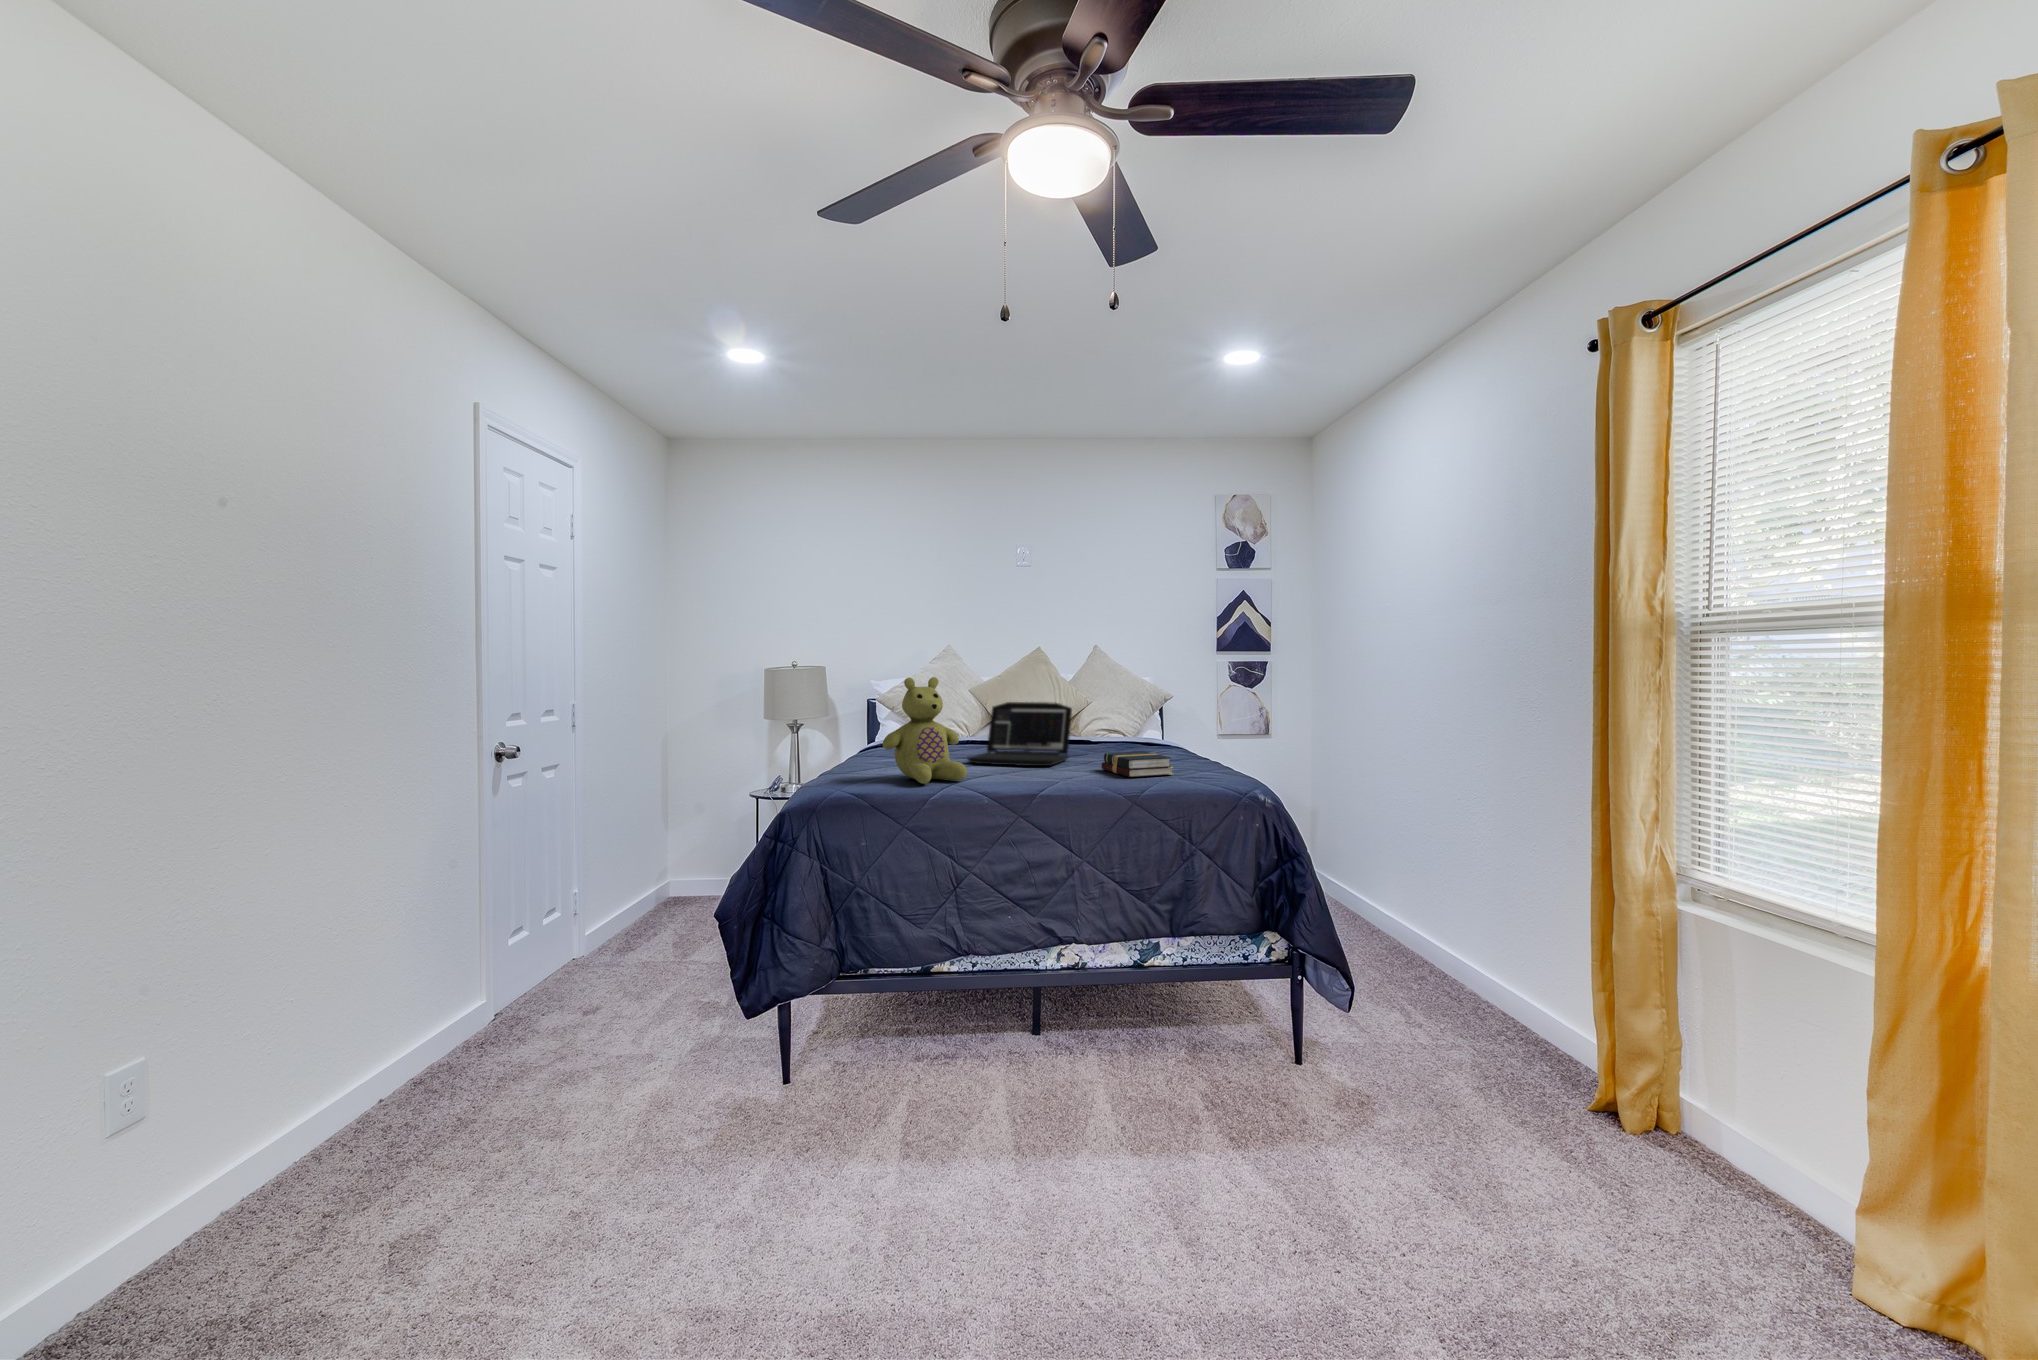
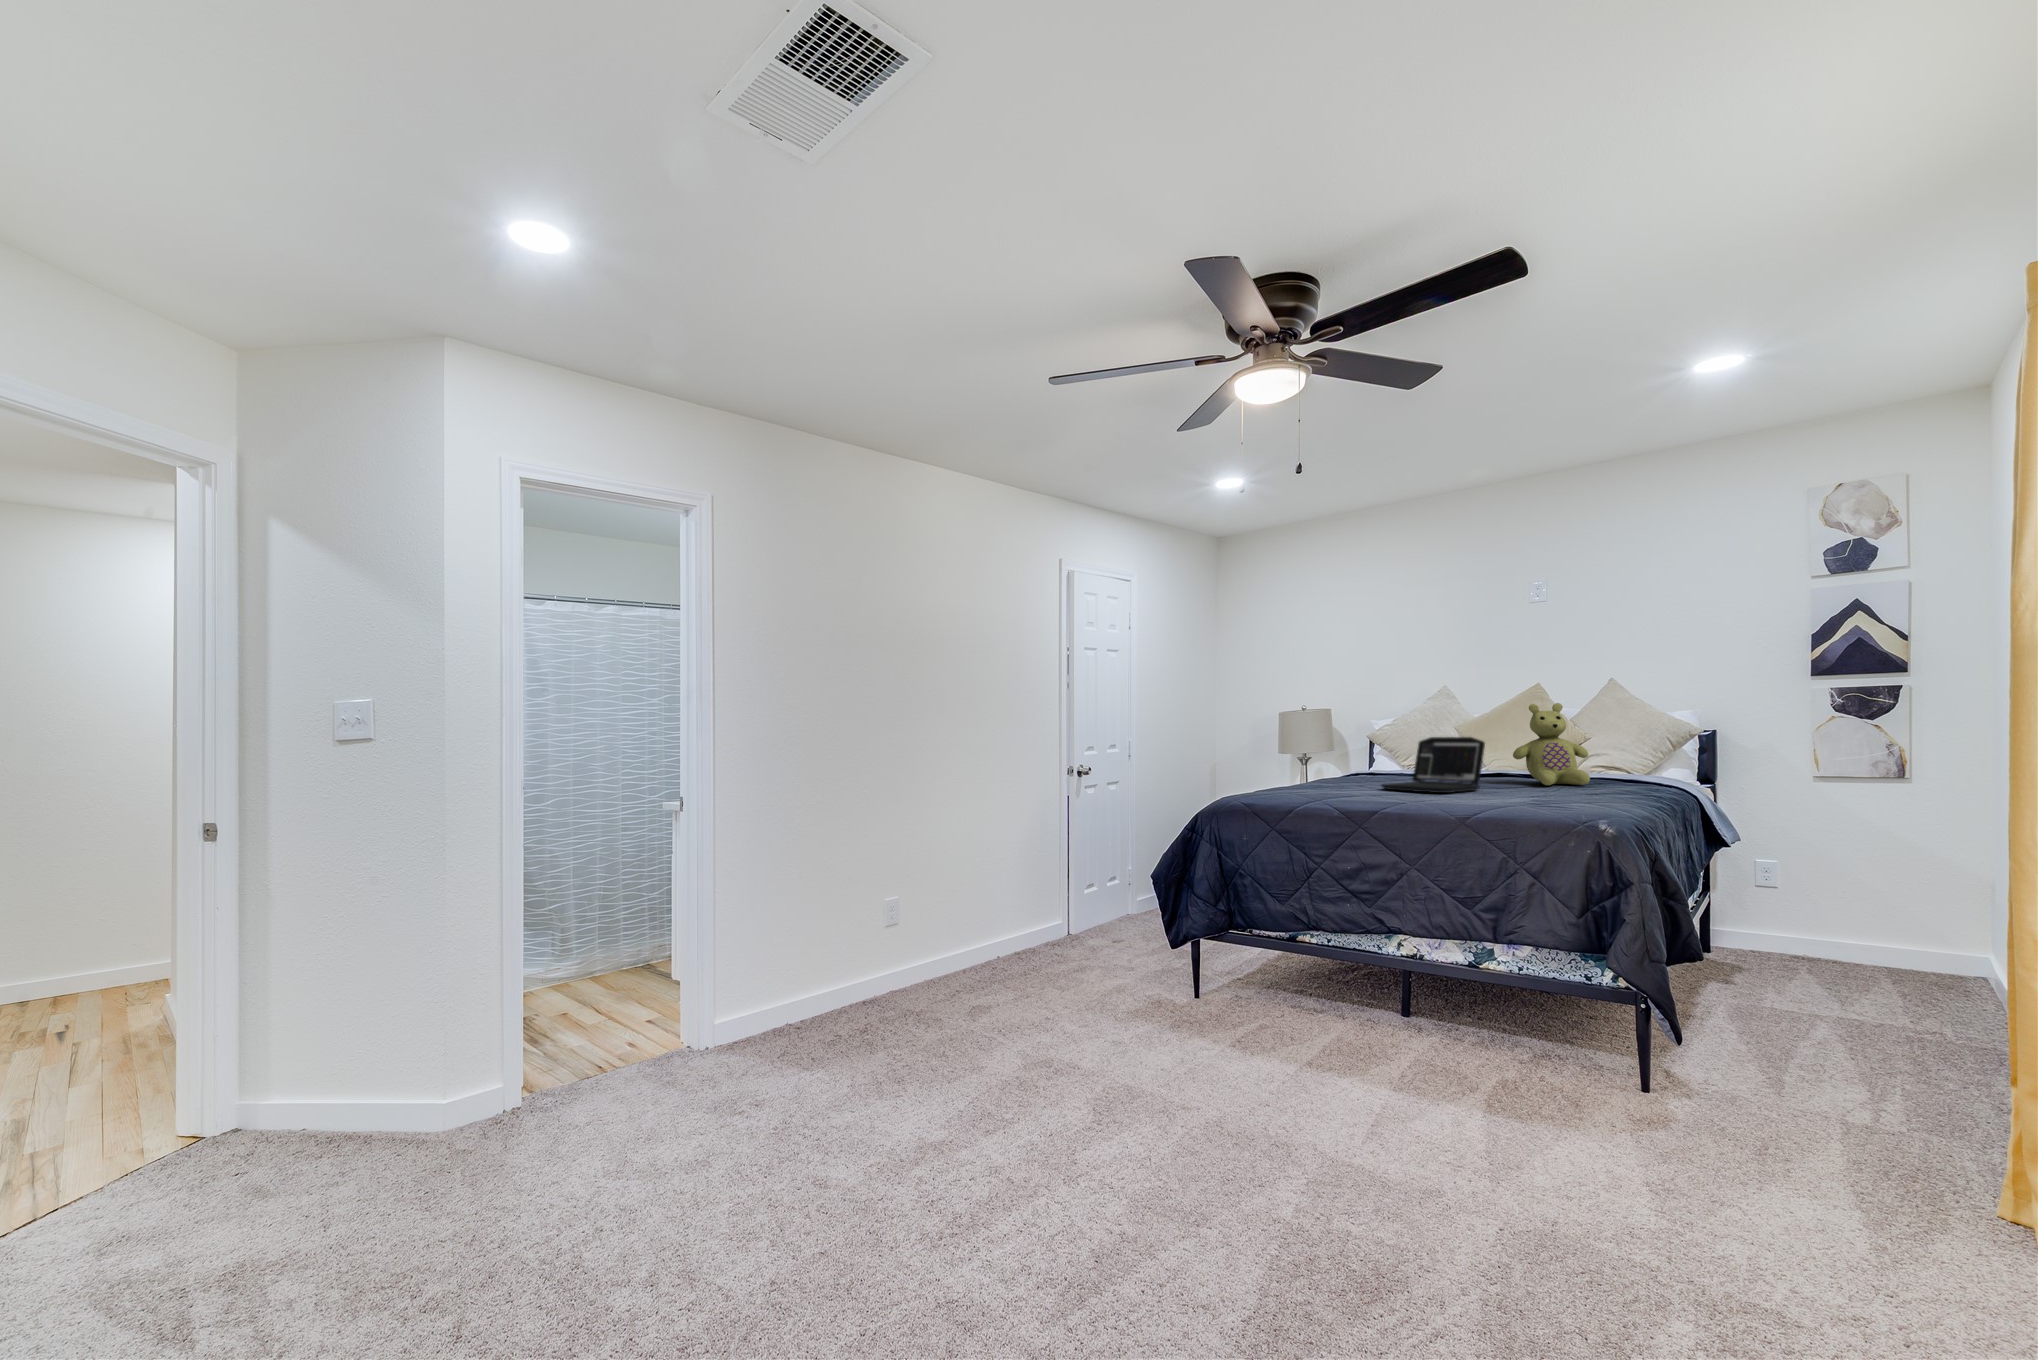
stuffed bear: present [883,677,967,784] -> present [1513,703,1590,785]
hardback book: present [1102,751,1173,777] -> none [1485,782,1541,803]

